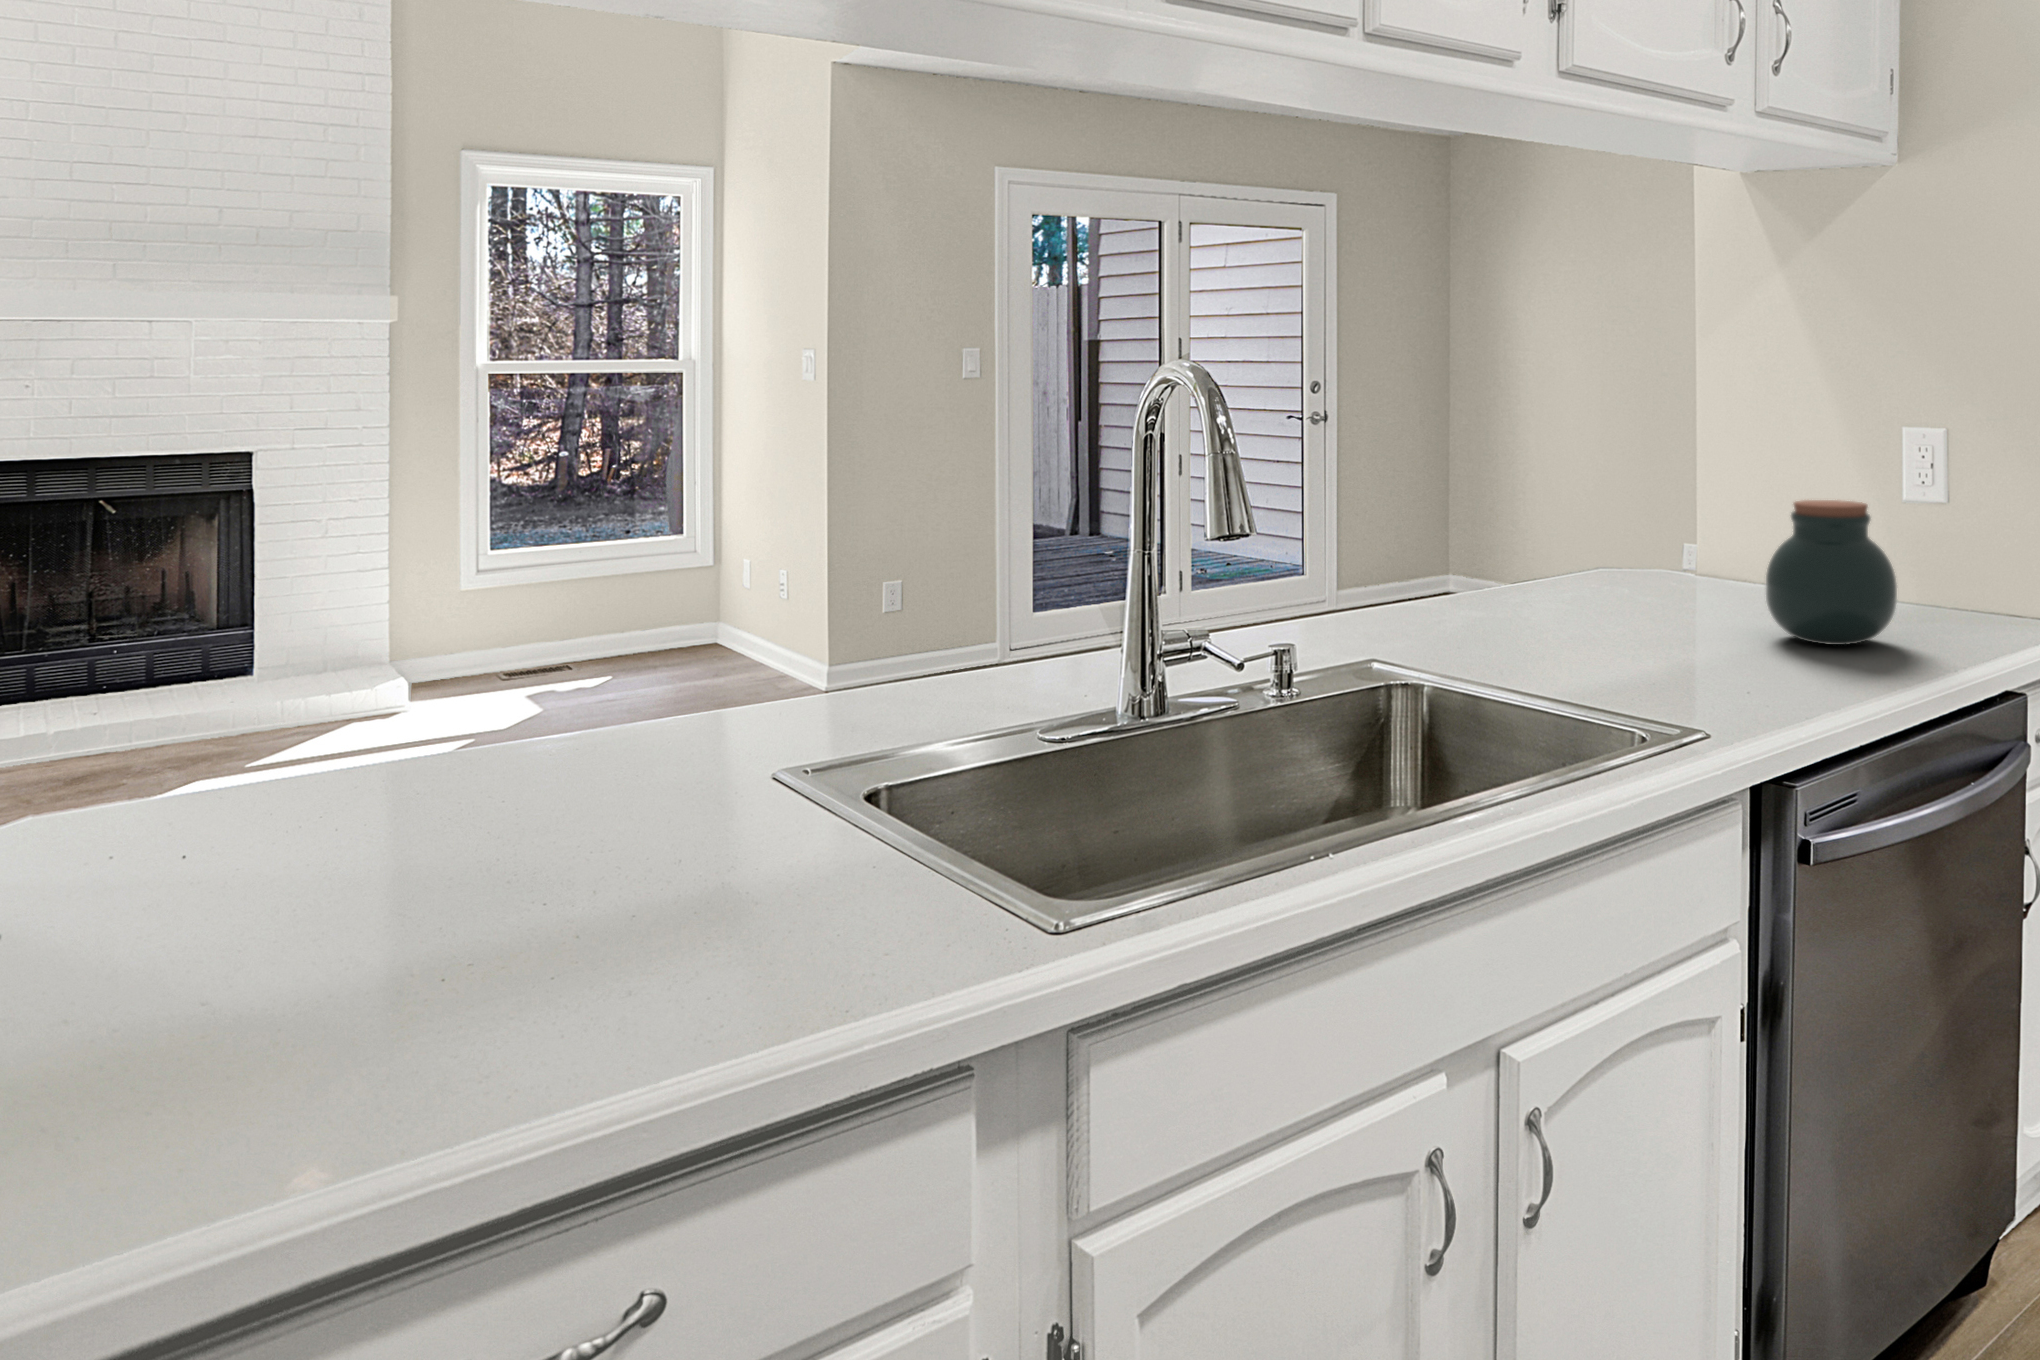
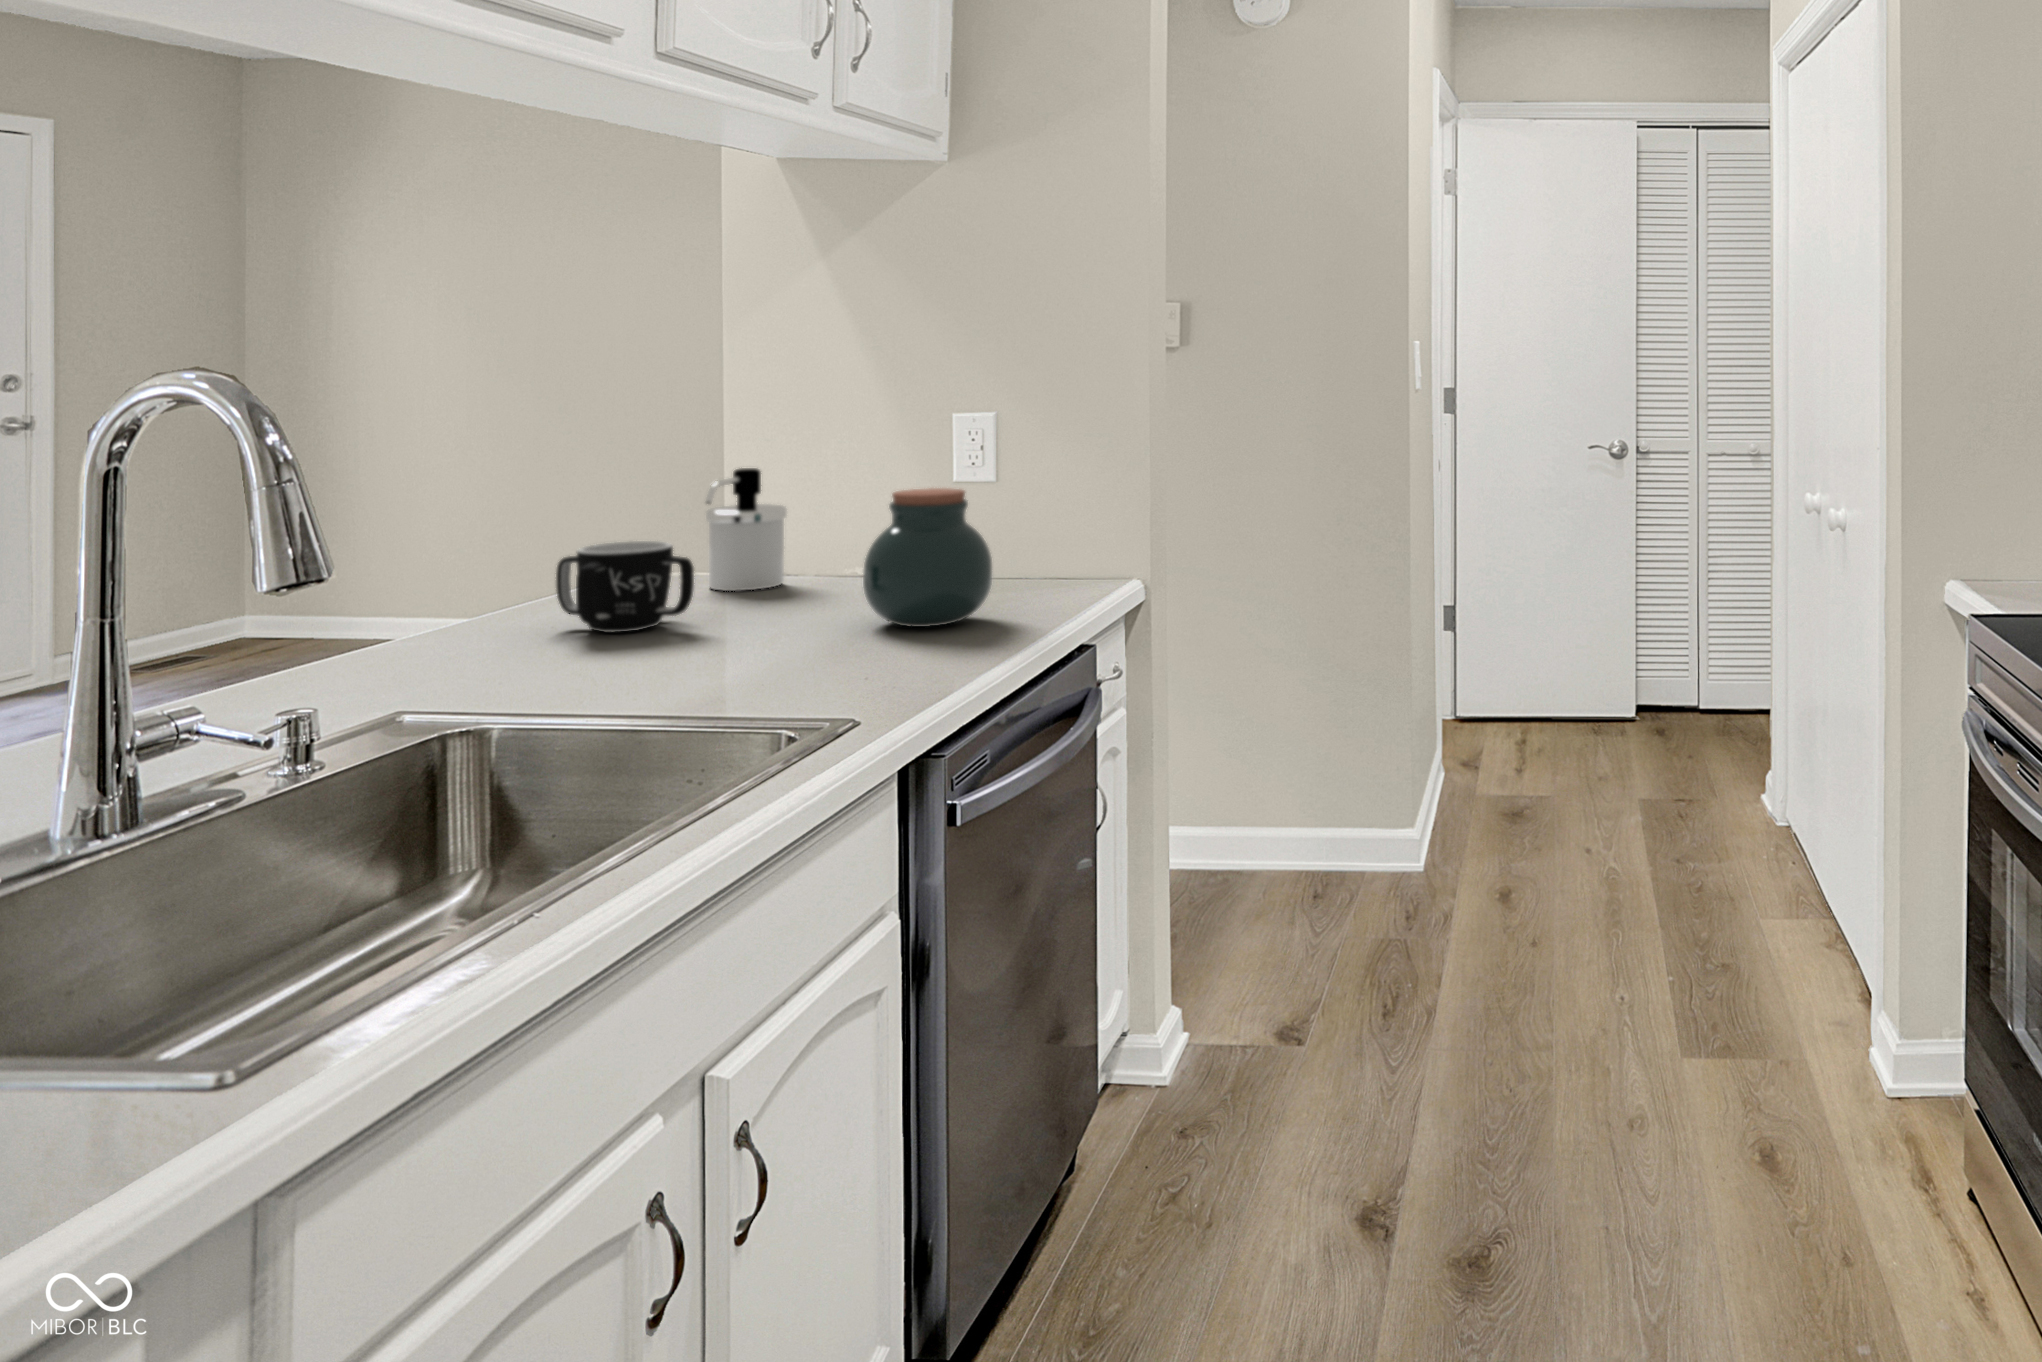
soap dispenser: none [1646,471,1723,589] -> present [706,468,787,591]
mug: none [1517,531,1619,614] -> present [556,541,694,633]

